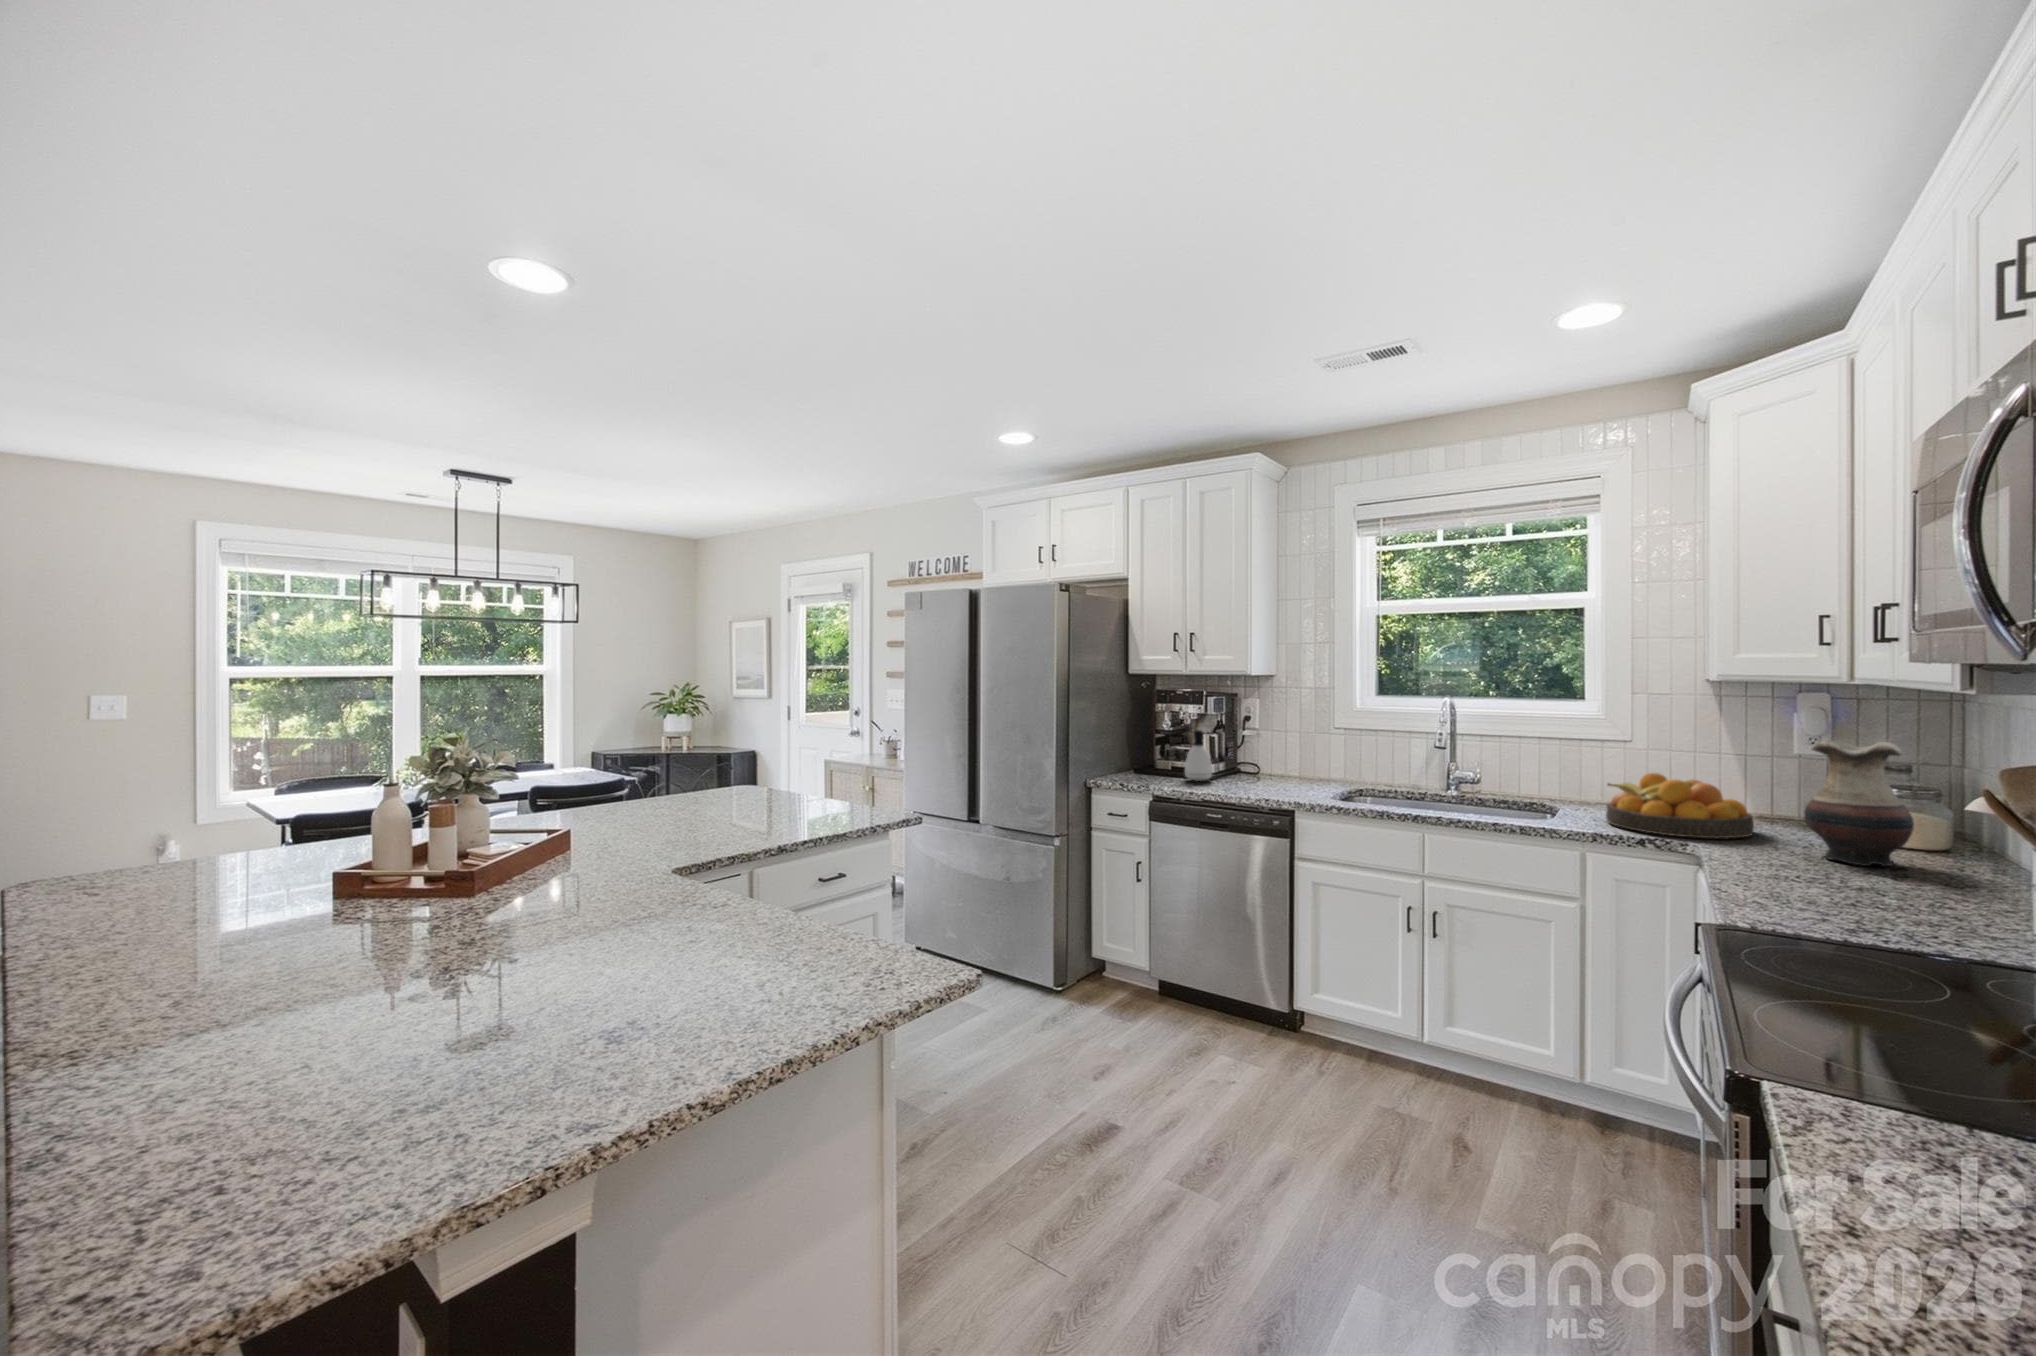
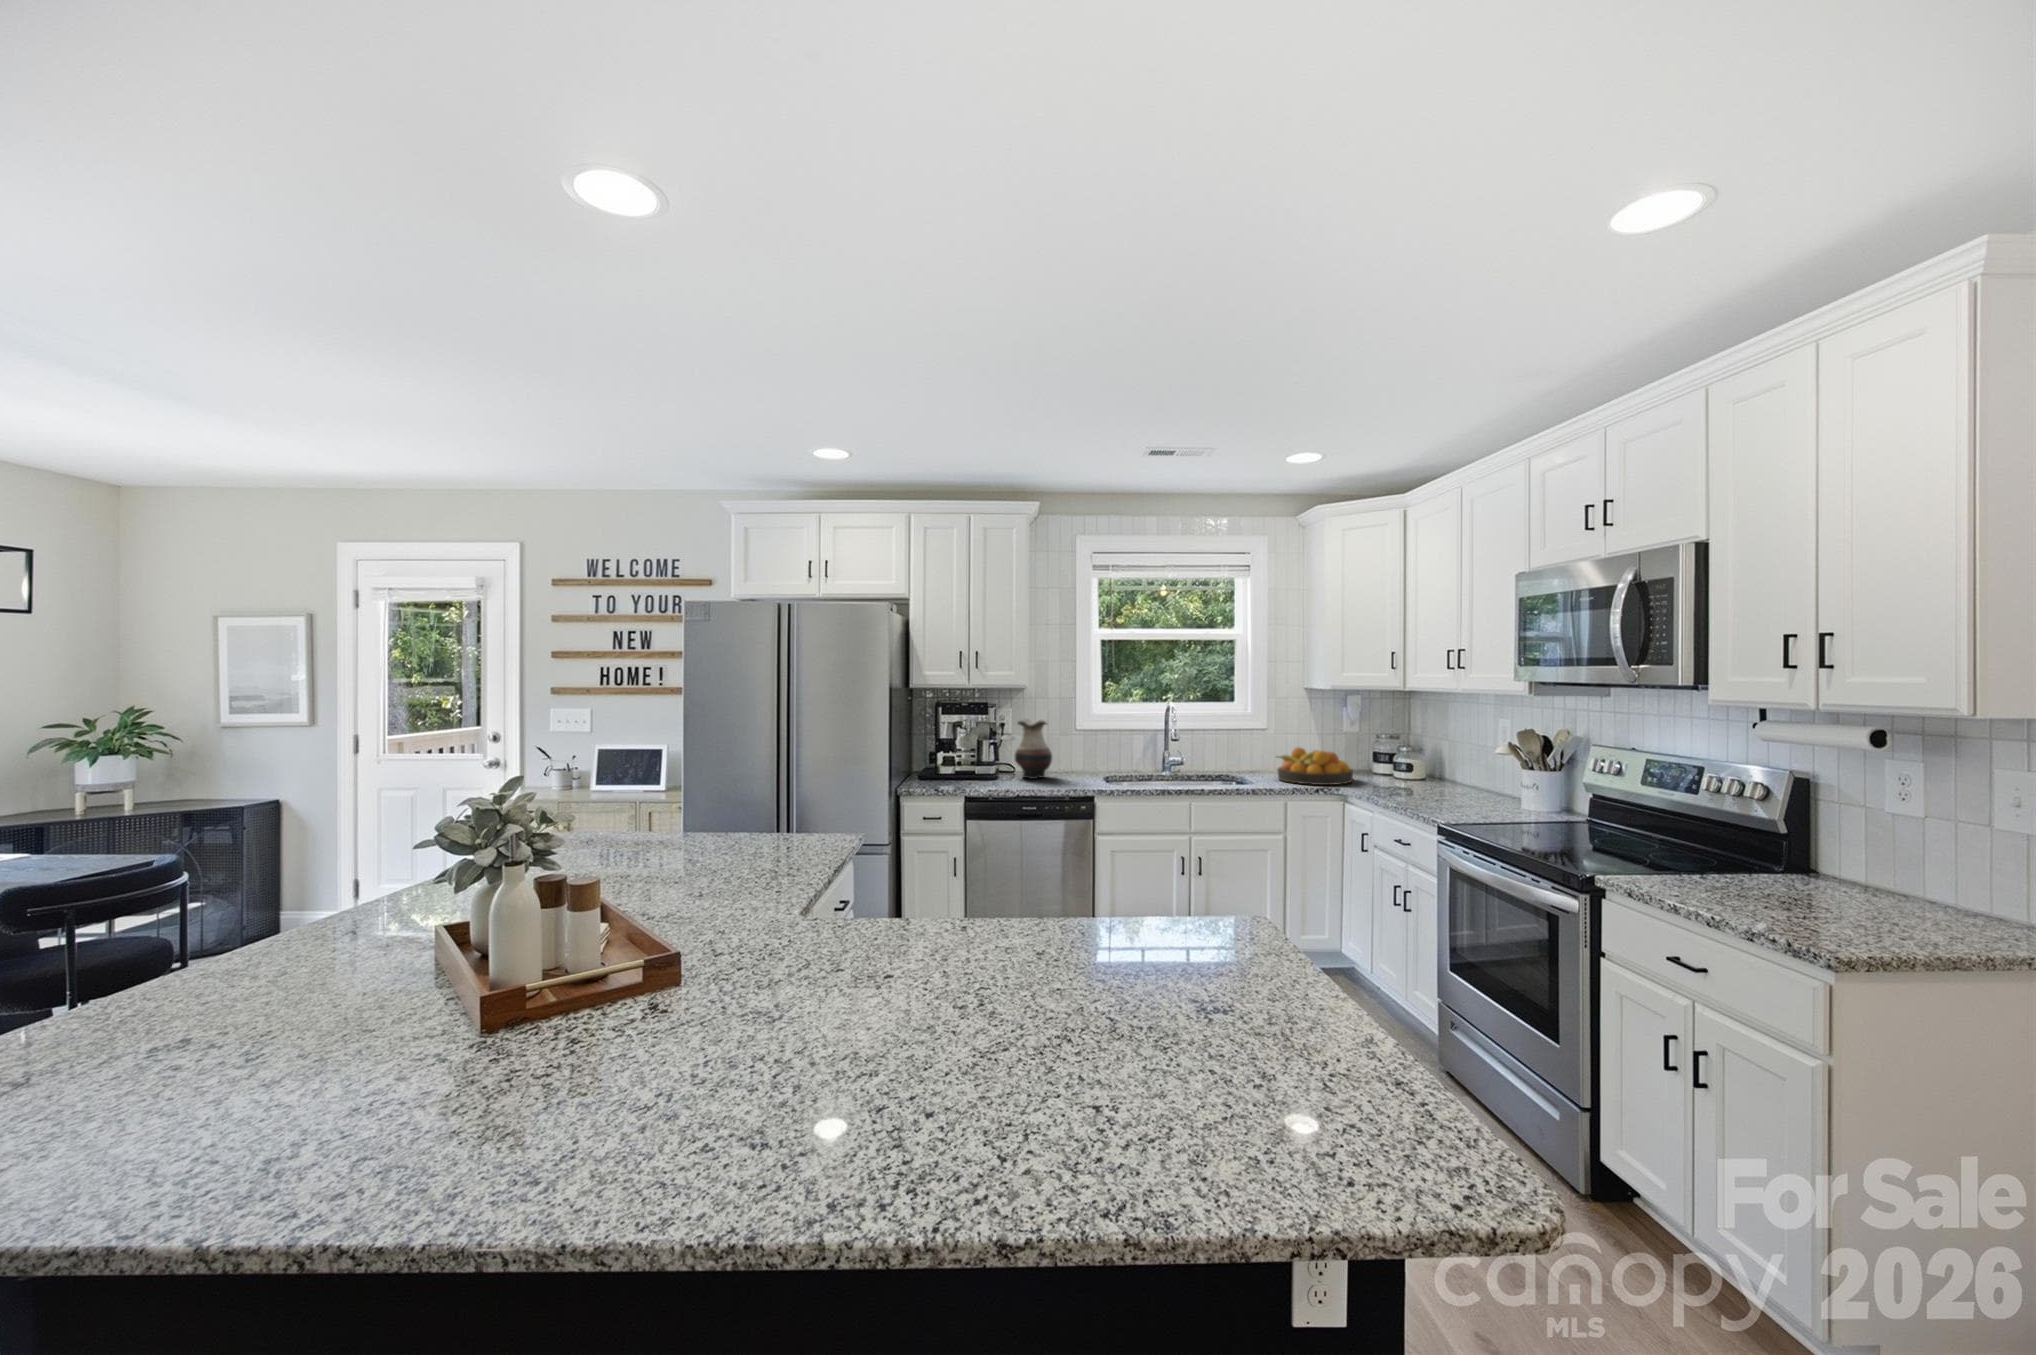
soap dispenser: present [1185,730,1212,781] -> none [972,736,995,780]
vase: present [1804,740,1914,866] -> present [1015,719,1052,779]

